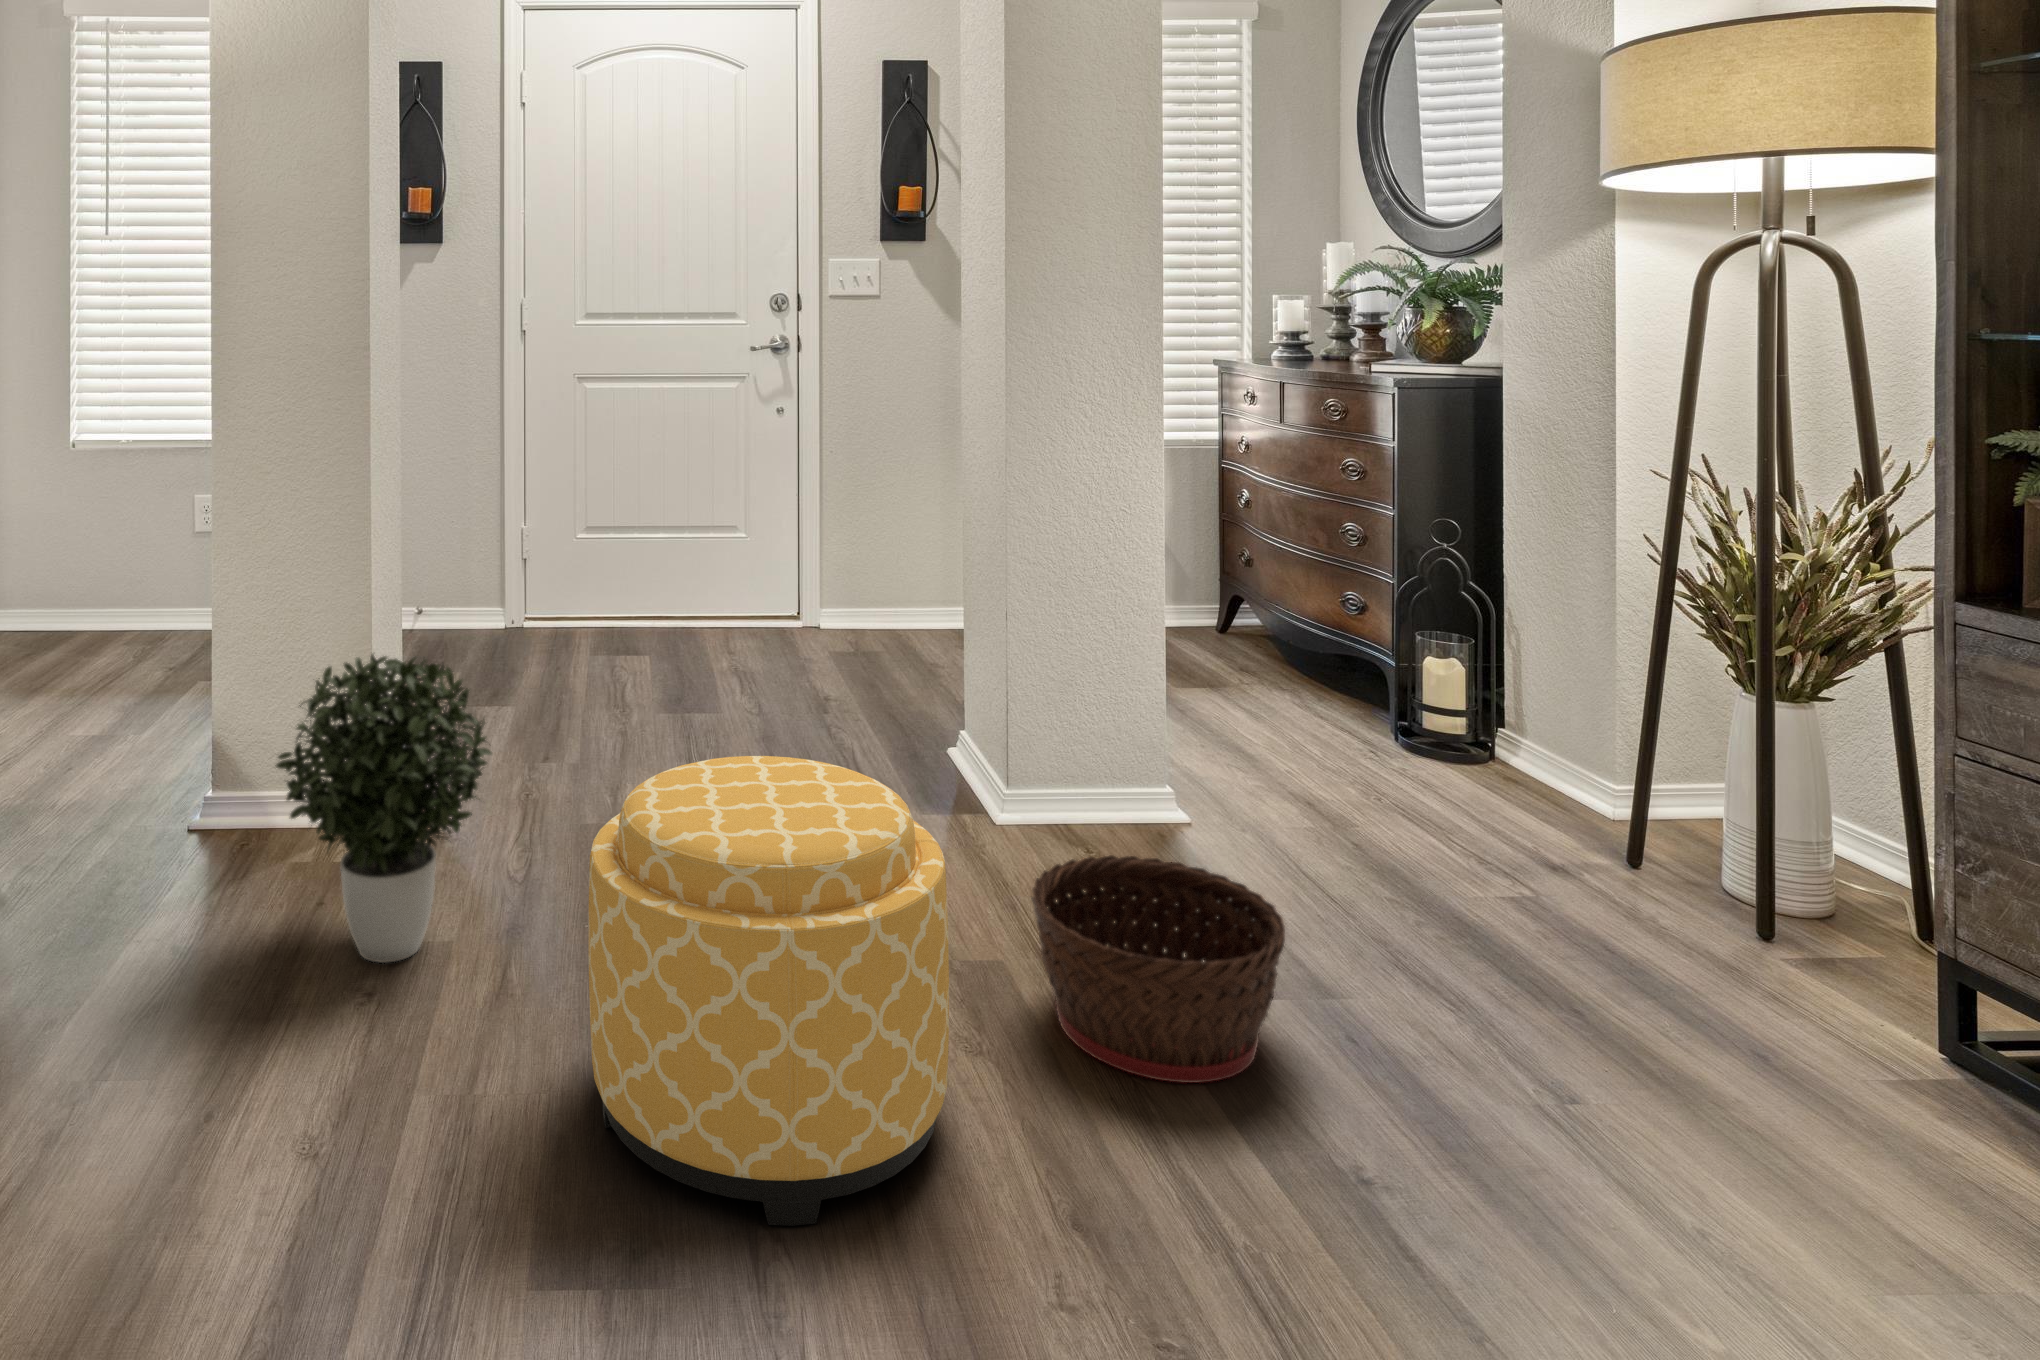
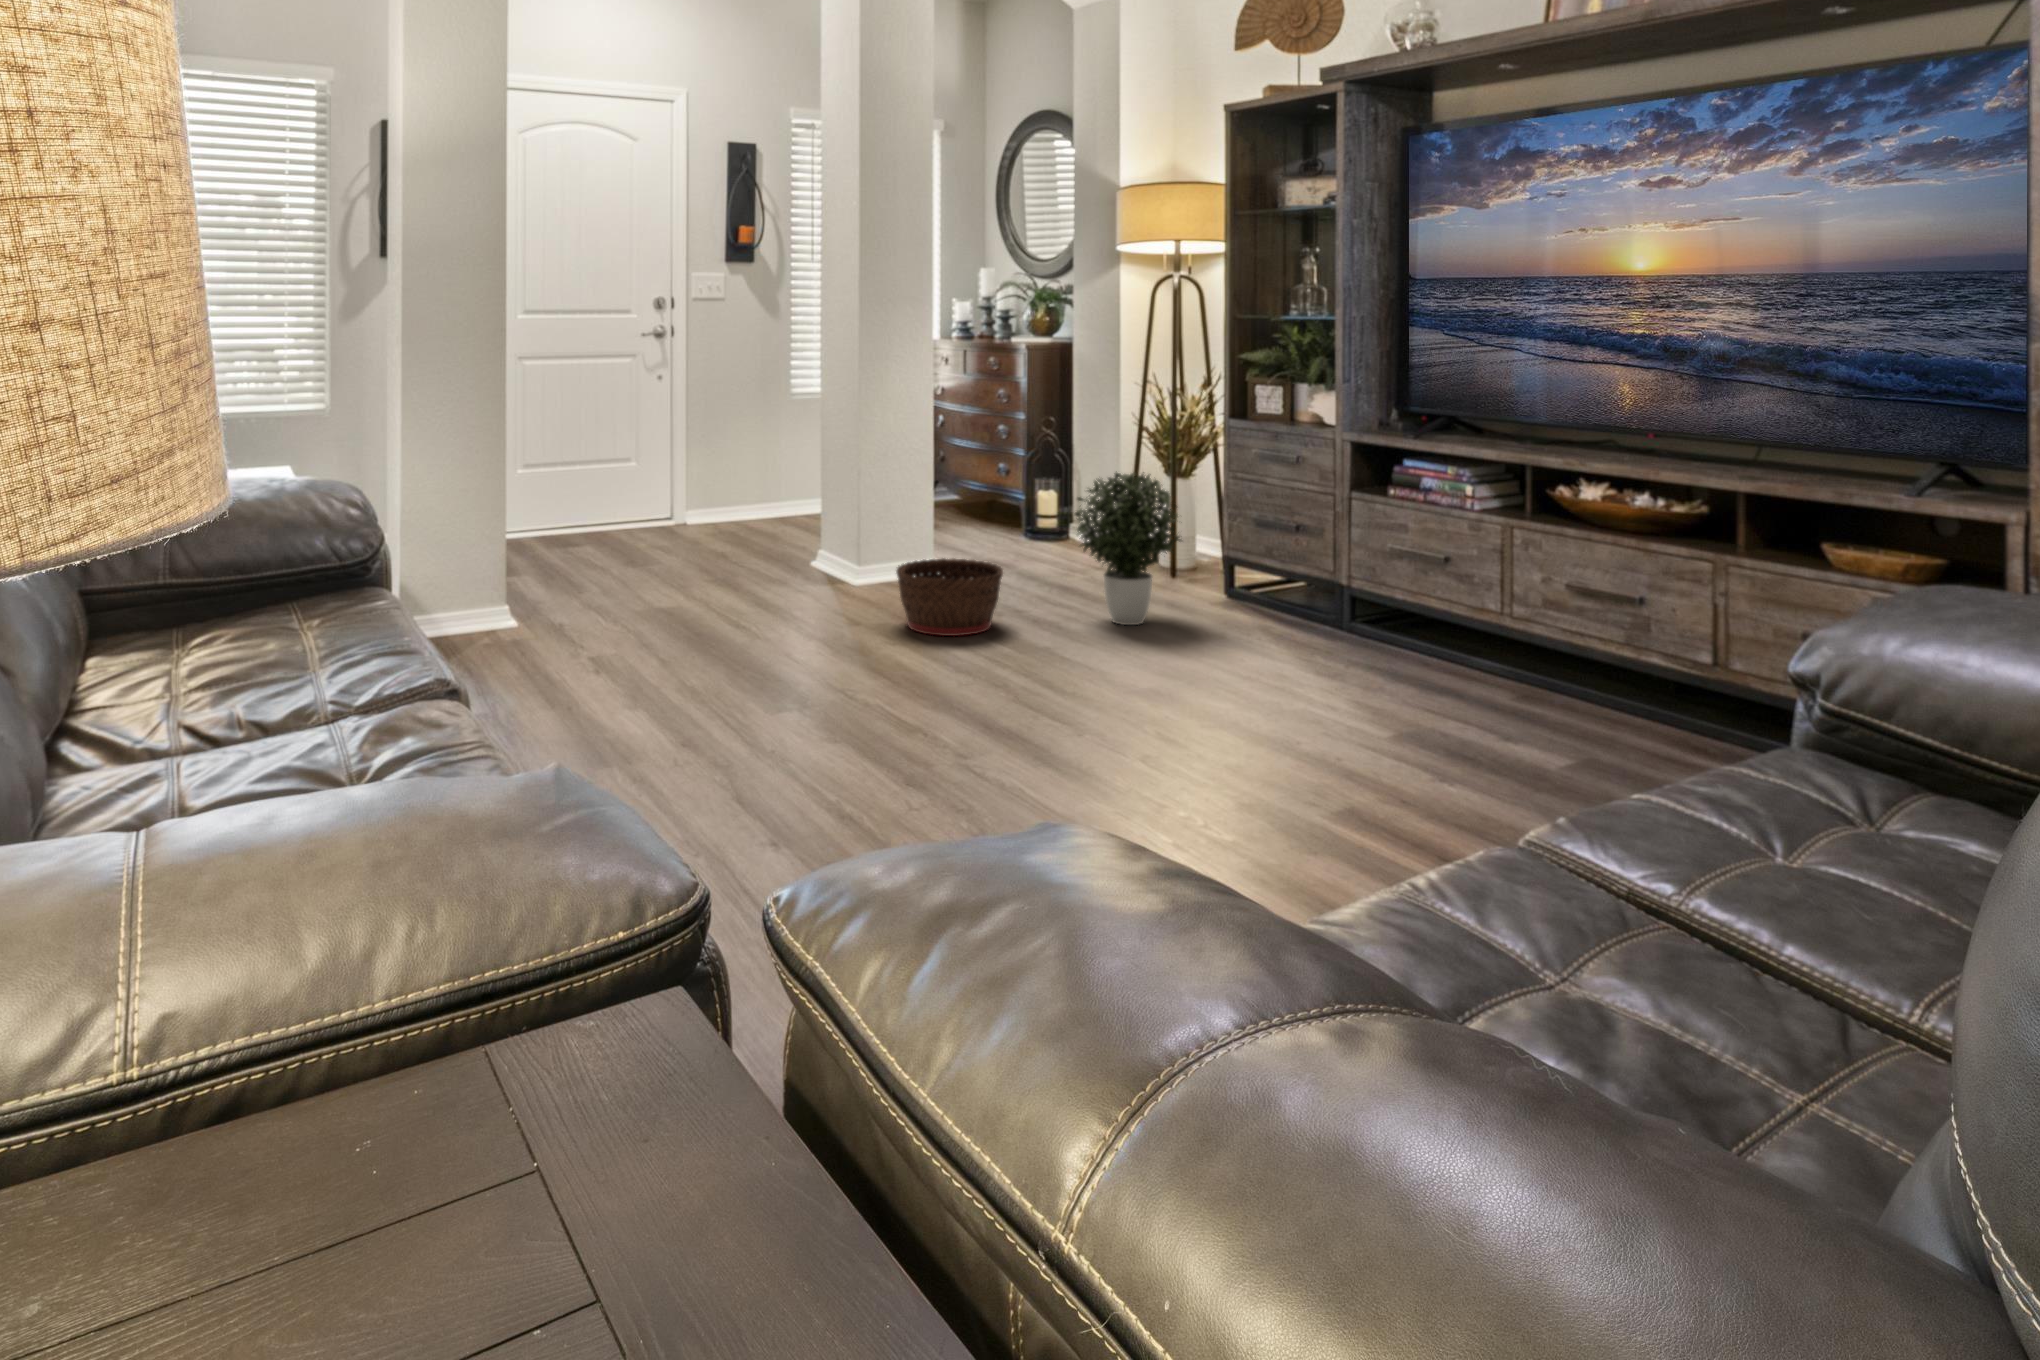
potted plant: present [275,654,492,963] -> present [1075,472,1182,625]
ottoman: present [588,756,949,1226] -> none [721,511,883,683]

